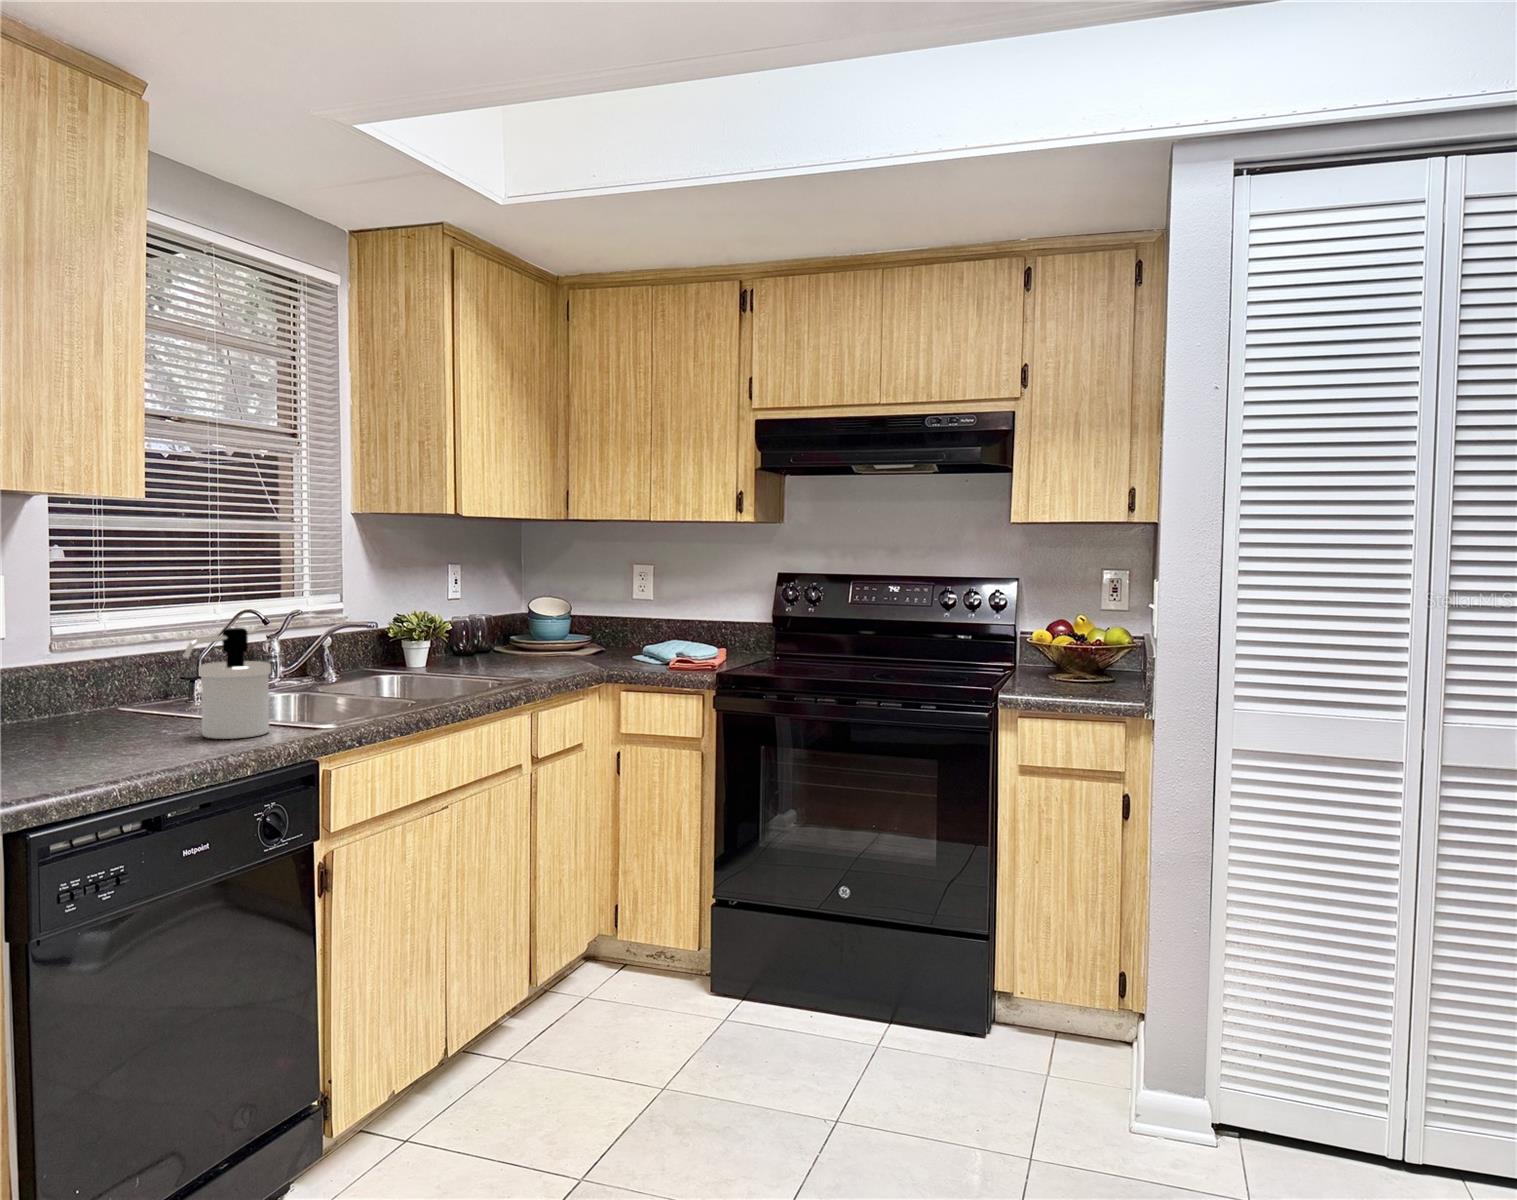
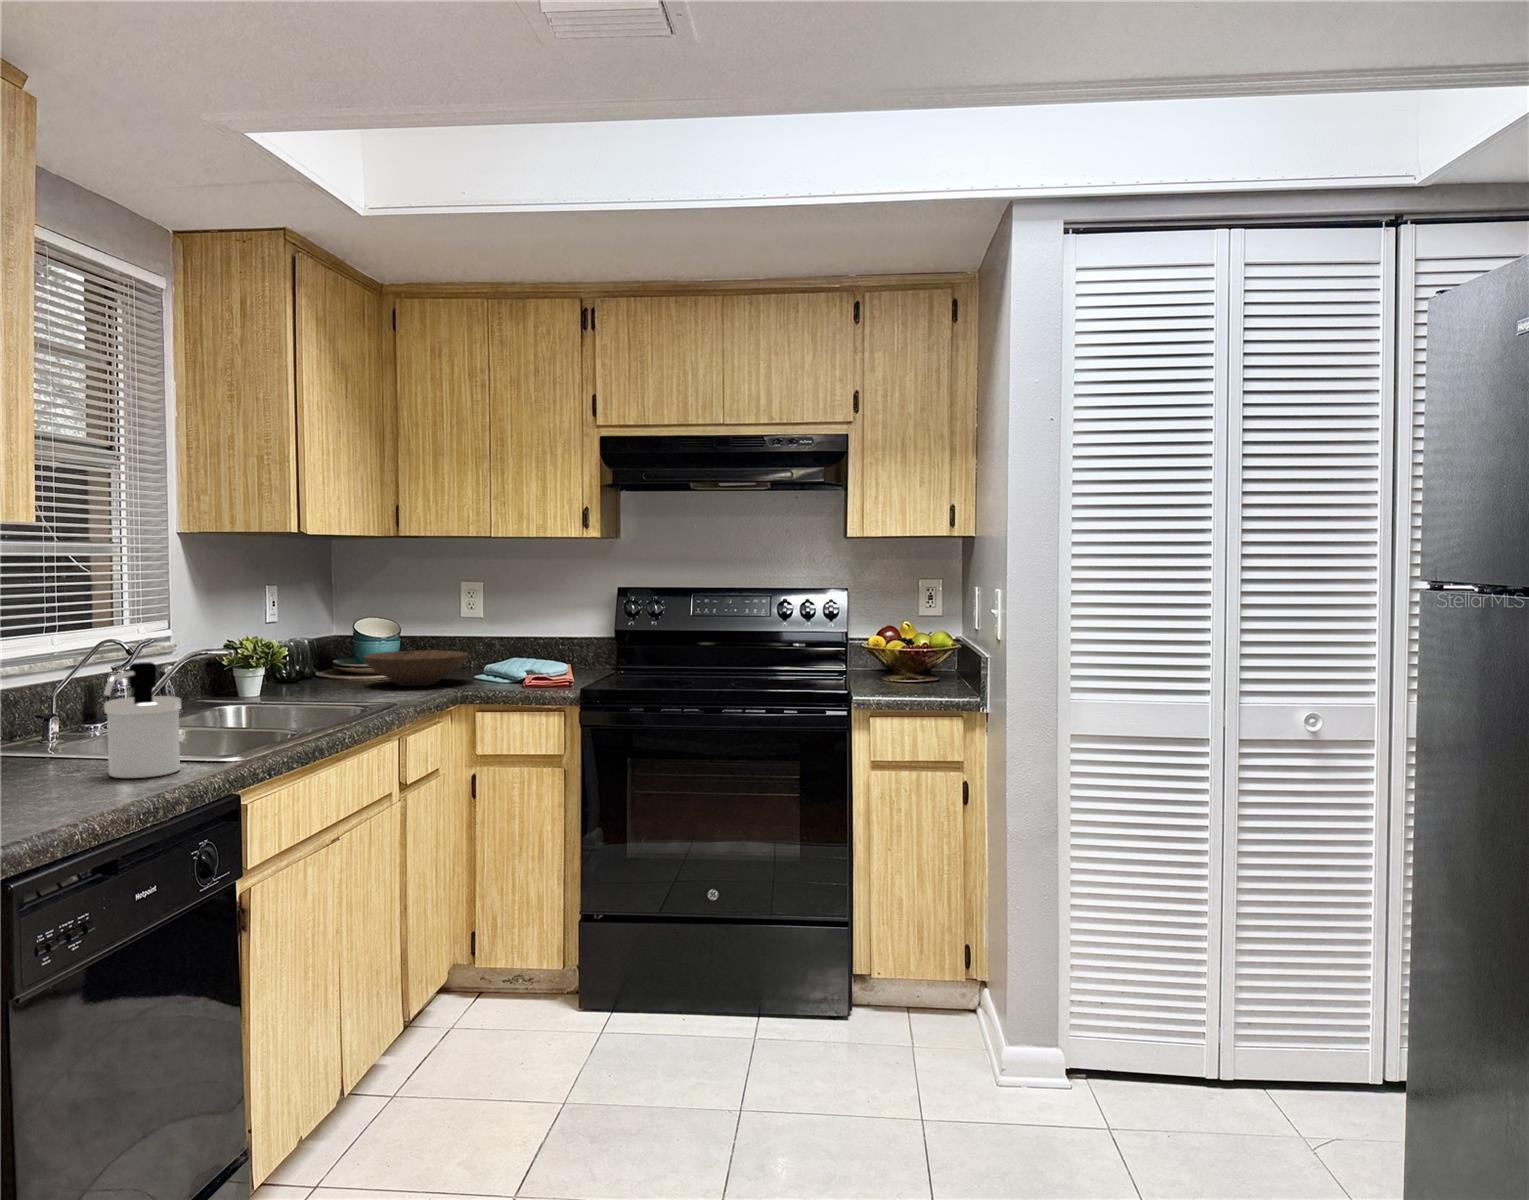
wooden bowl: none [526,630,625,664] -> present [364,650,468,686]

